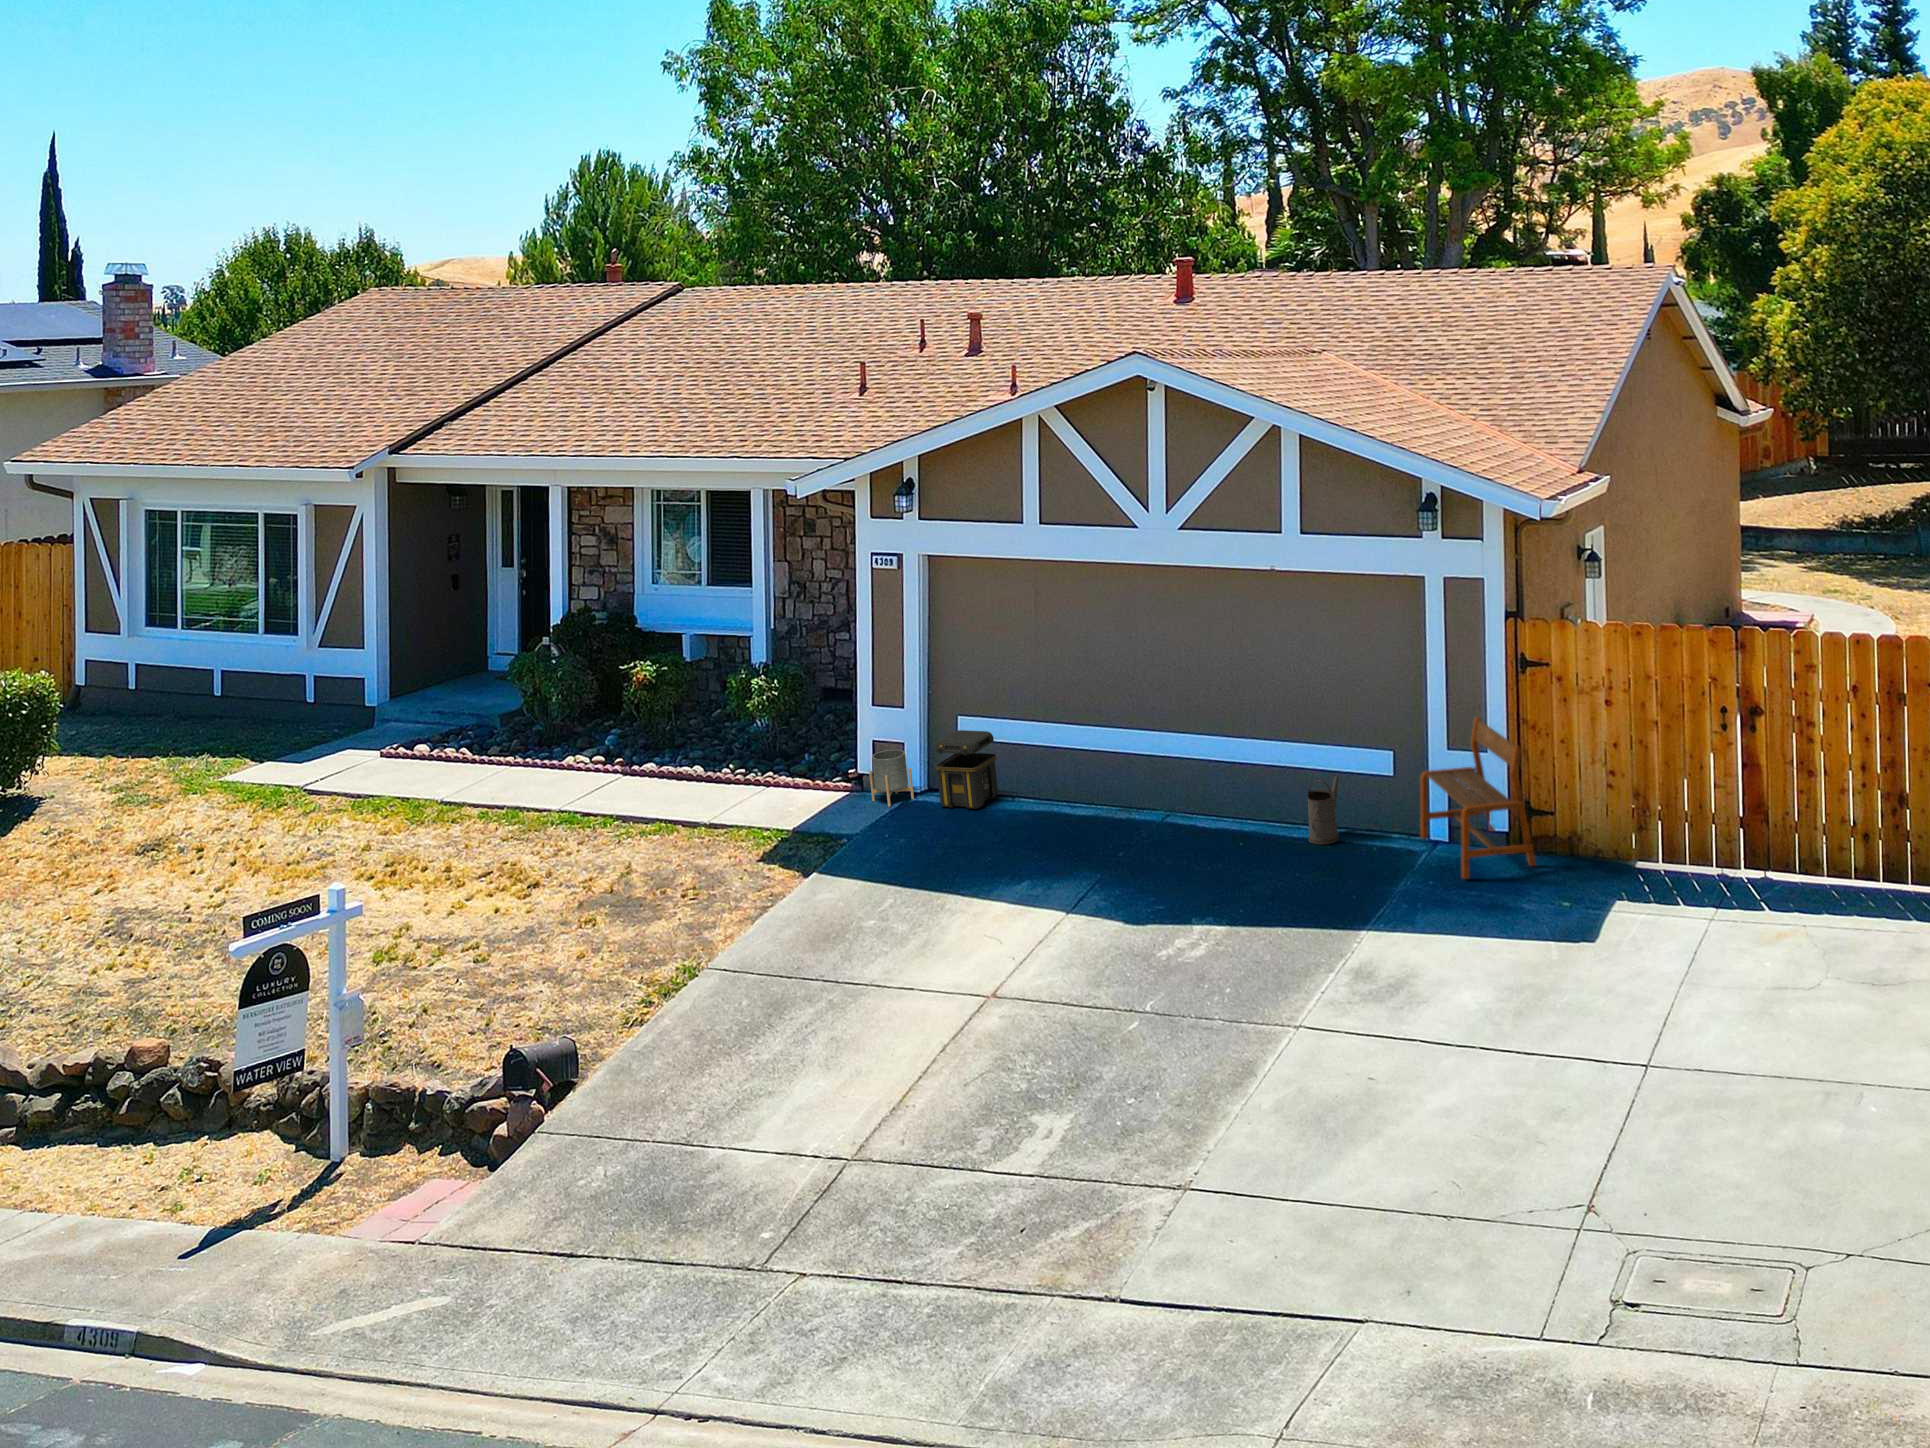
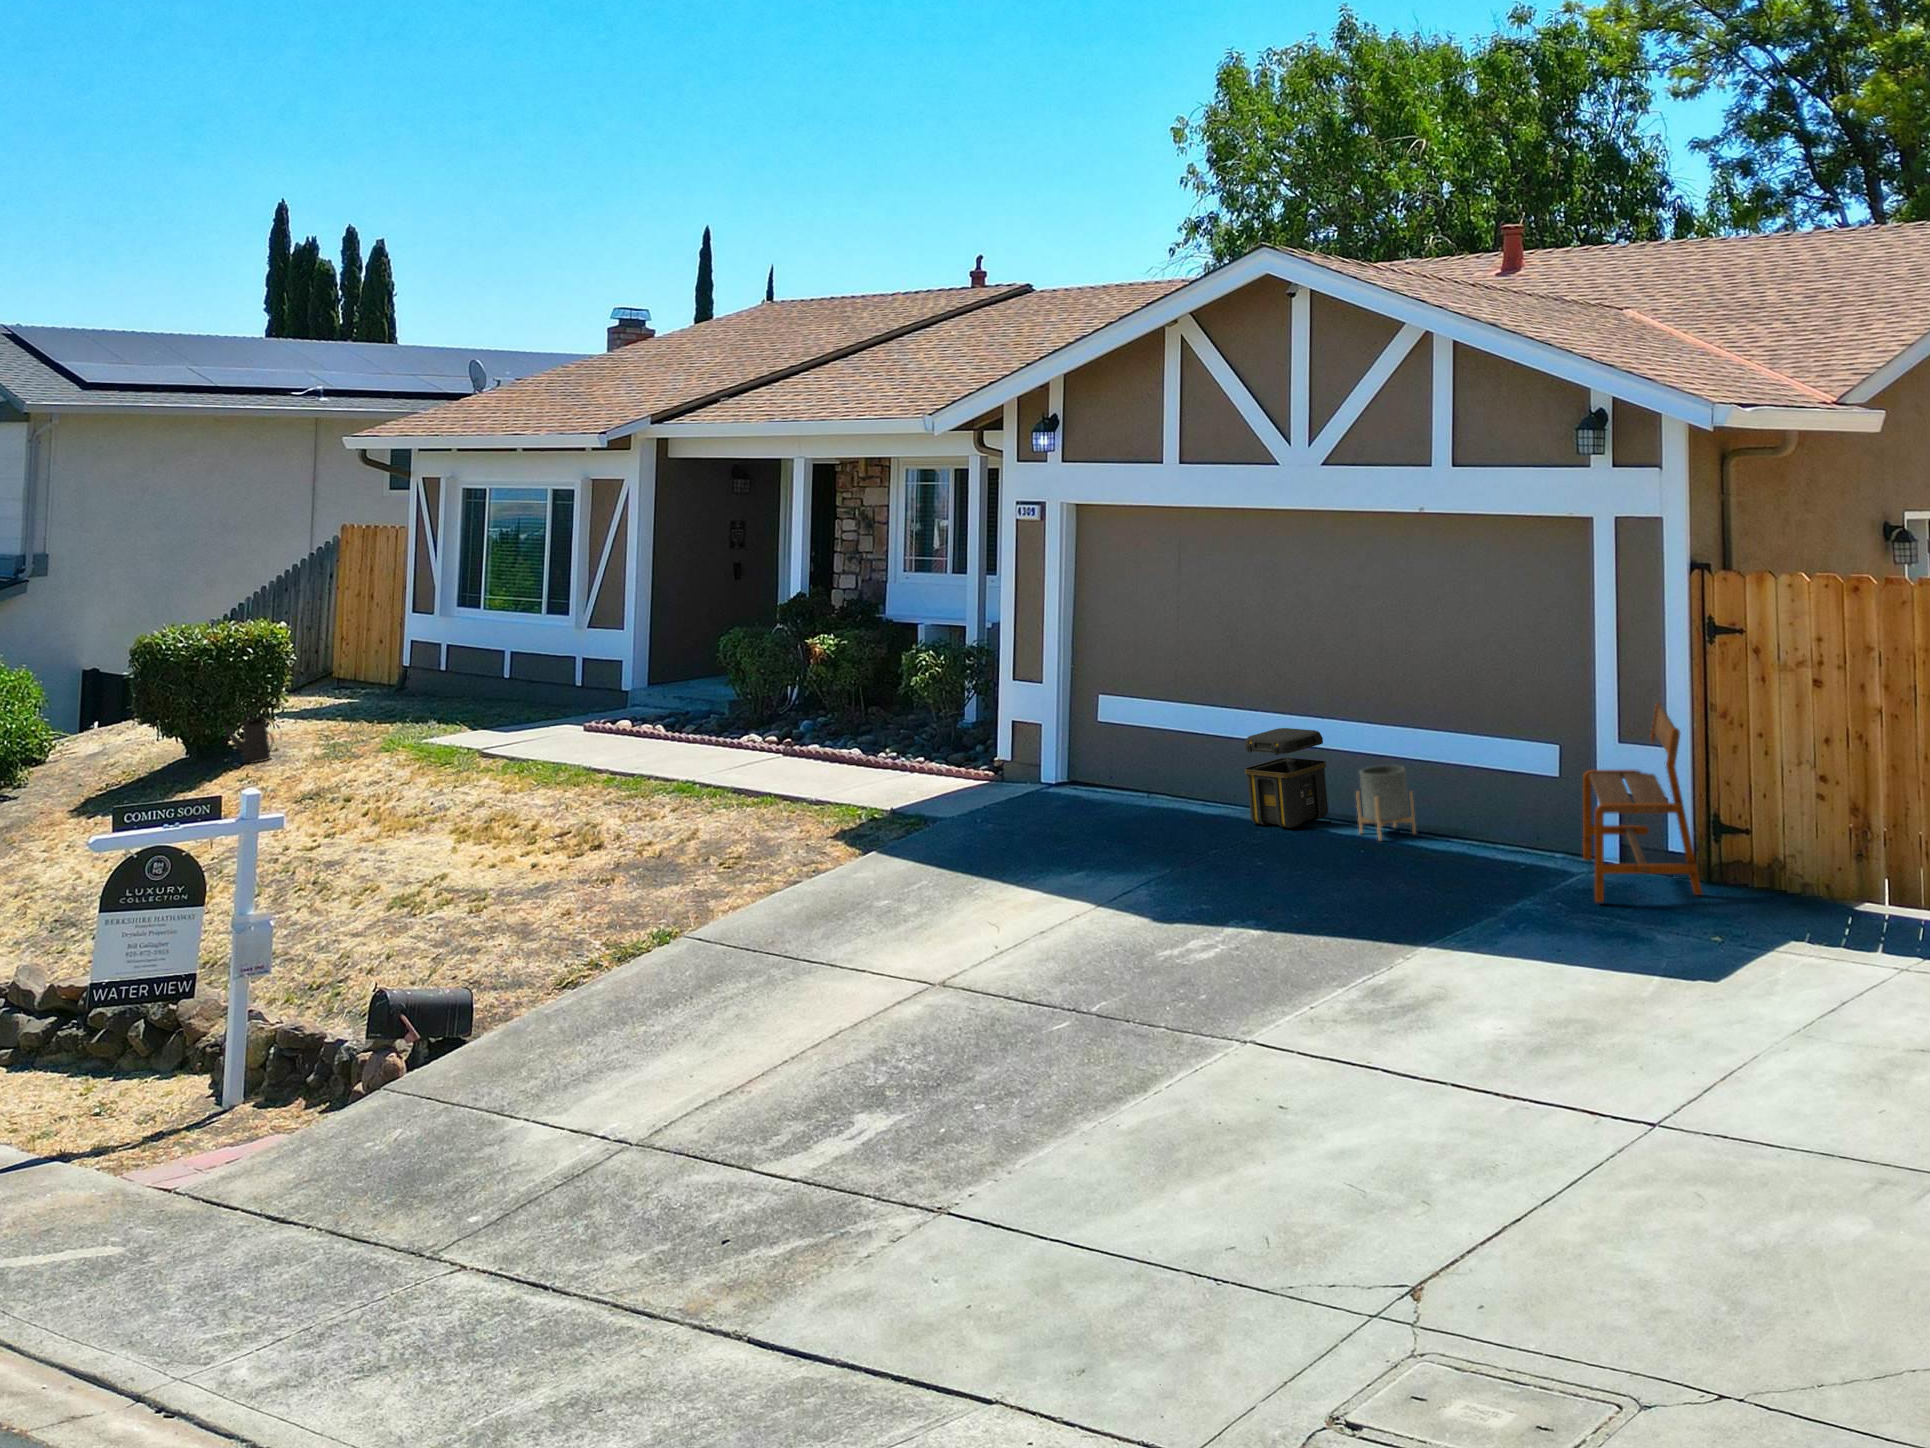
toolbox: present [934,730,998,809] -> present [1244,728,1328,828]
planter: present [869,750,914,807] -> present [1356,765,1416,840]
watering can: present [1307,775,1339,844] -> present [224,710,274,763]

